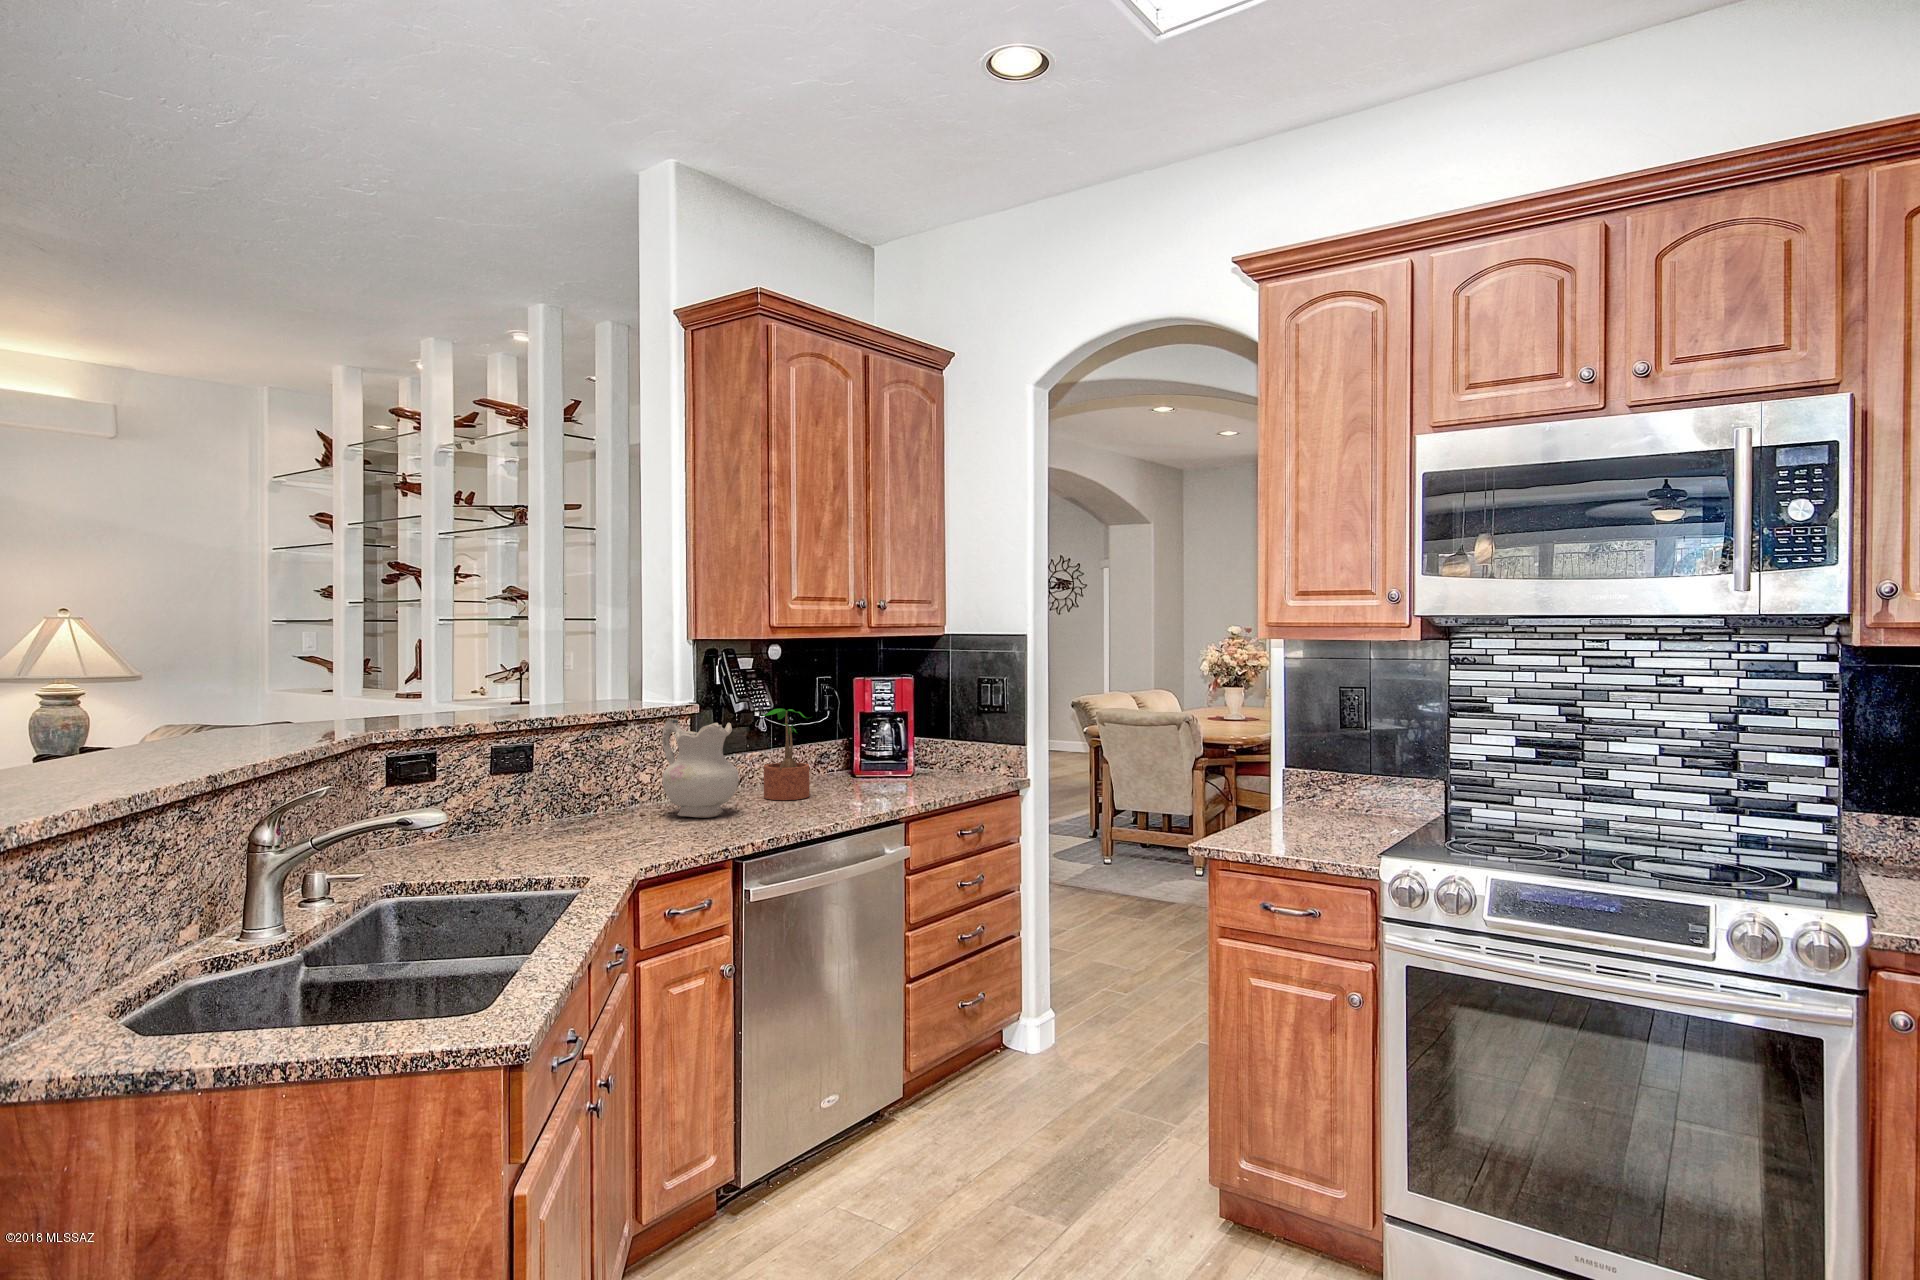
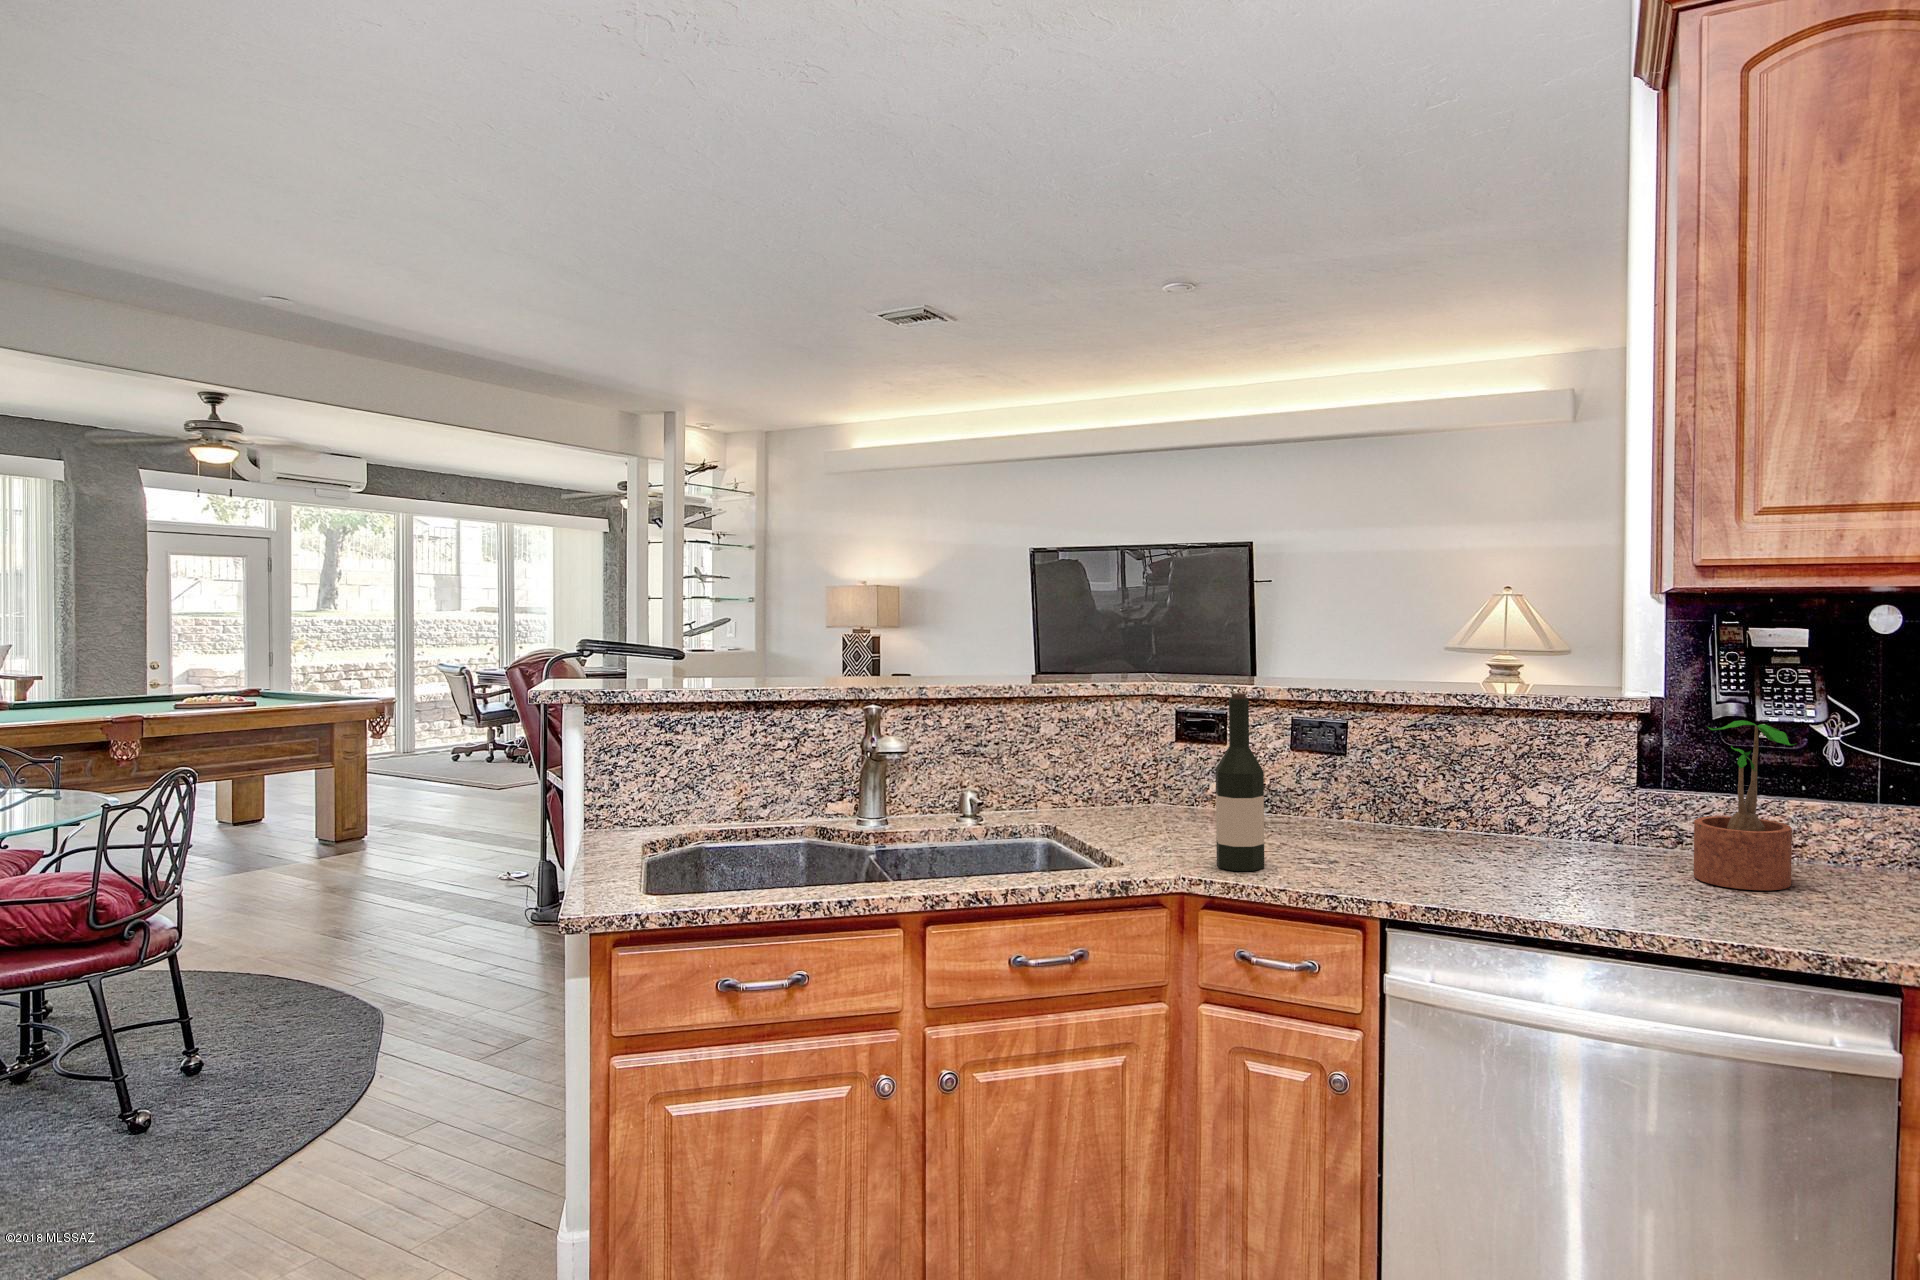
wine bottle: none [605,715,645,858] -> present [1216,693,1264,871]
ceramic pitcher: present [662,718,739,818] -> none [1457,711,1581,868]

